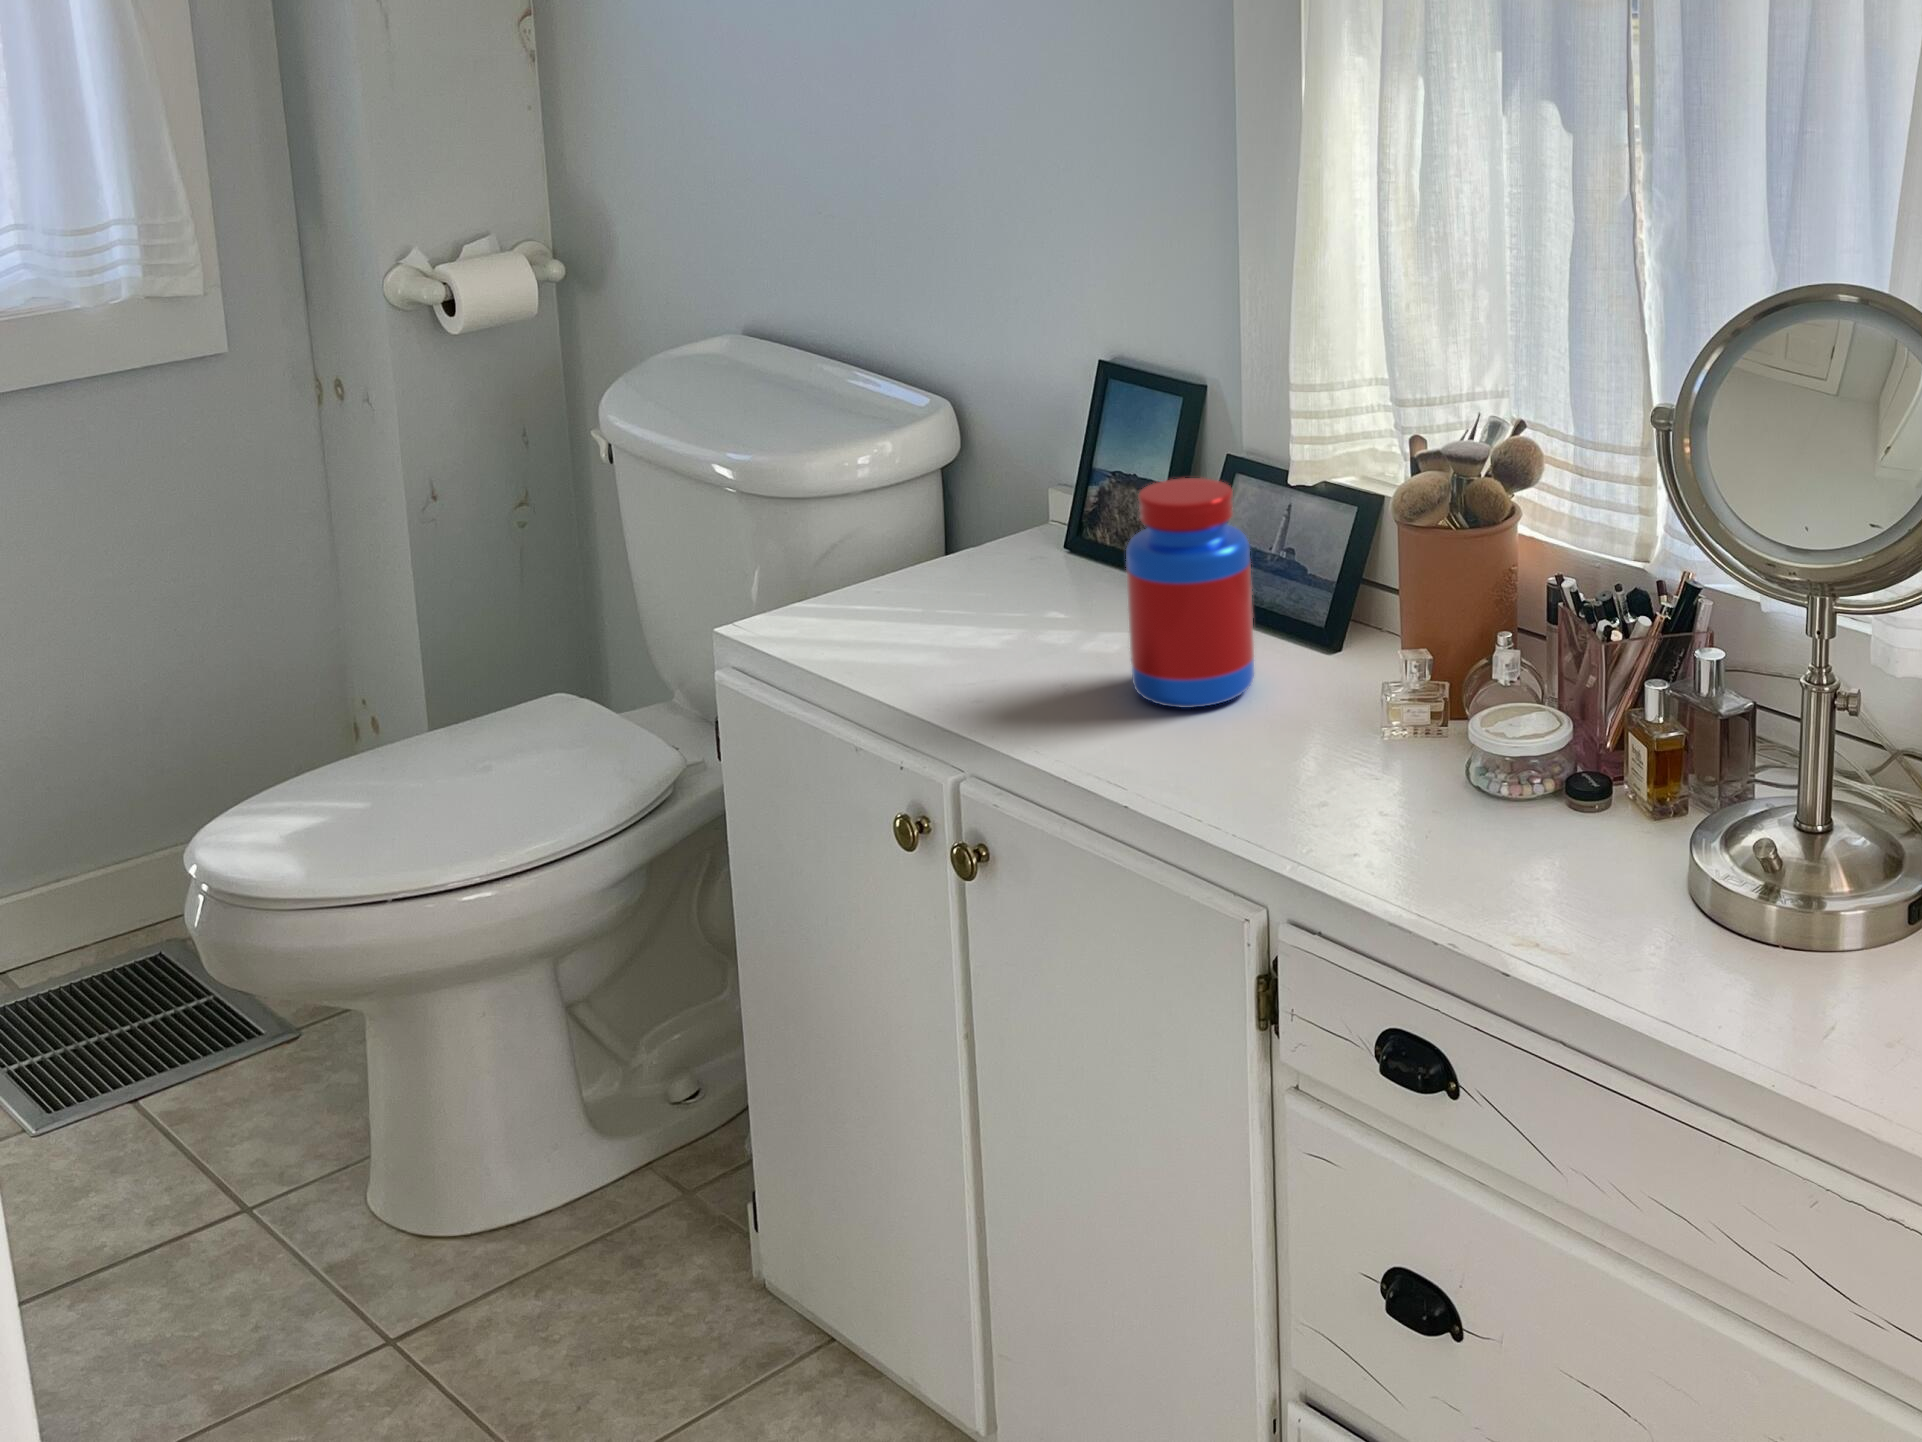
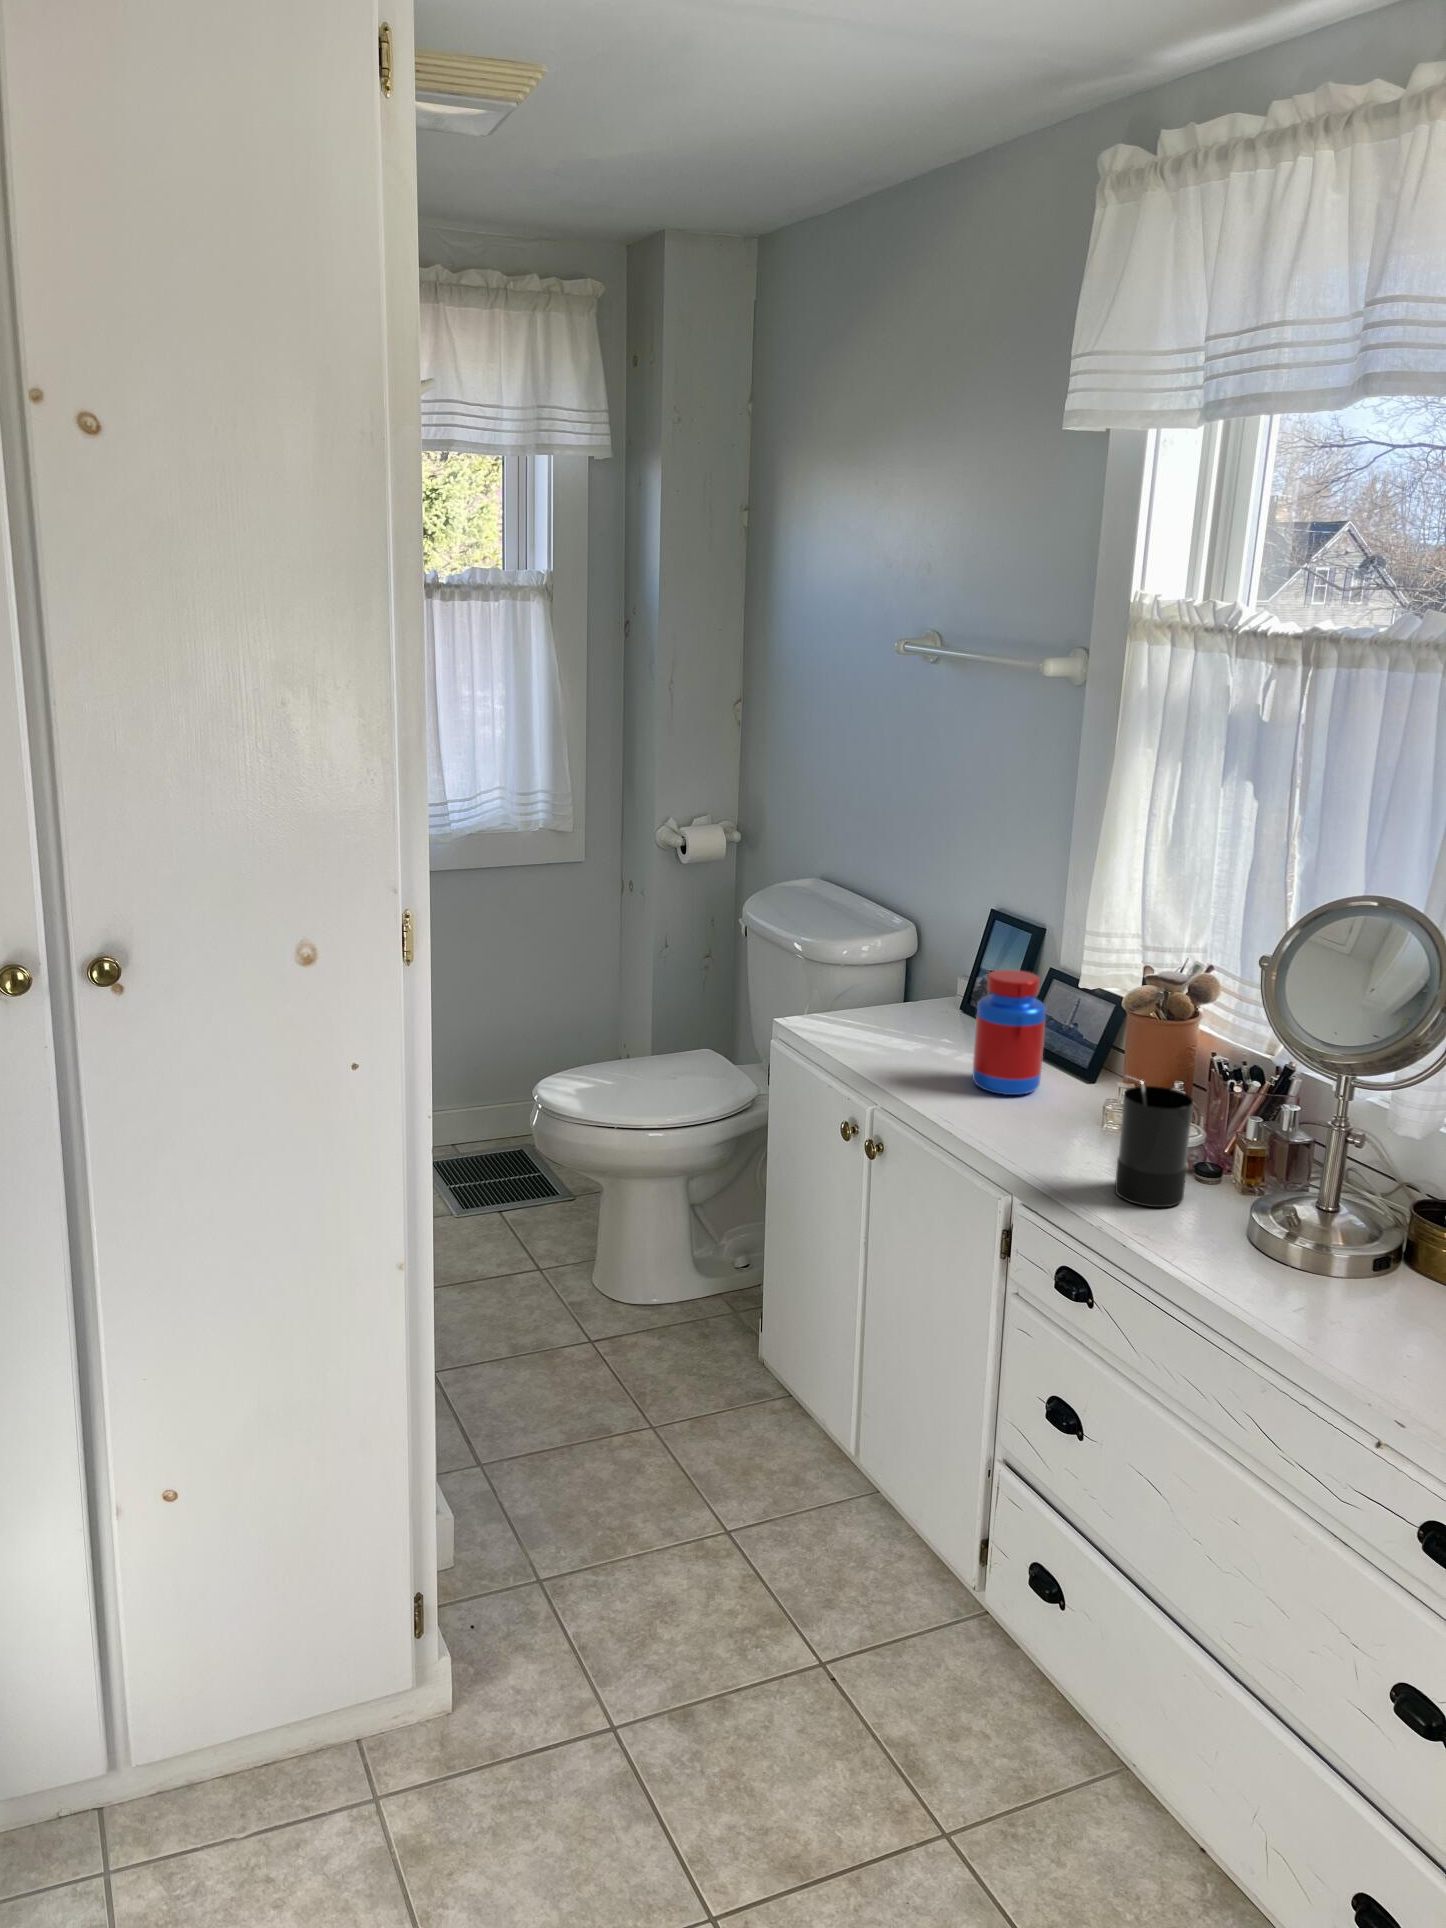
candle: none [1439,652,1567,880] -> present [1115,1076,1193,1207]

